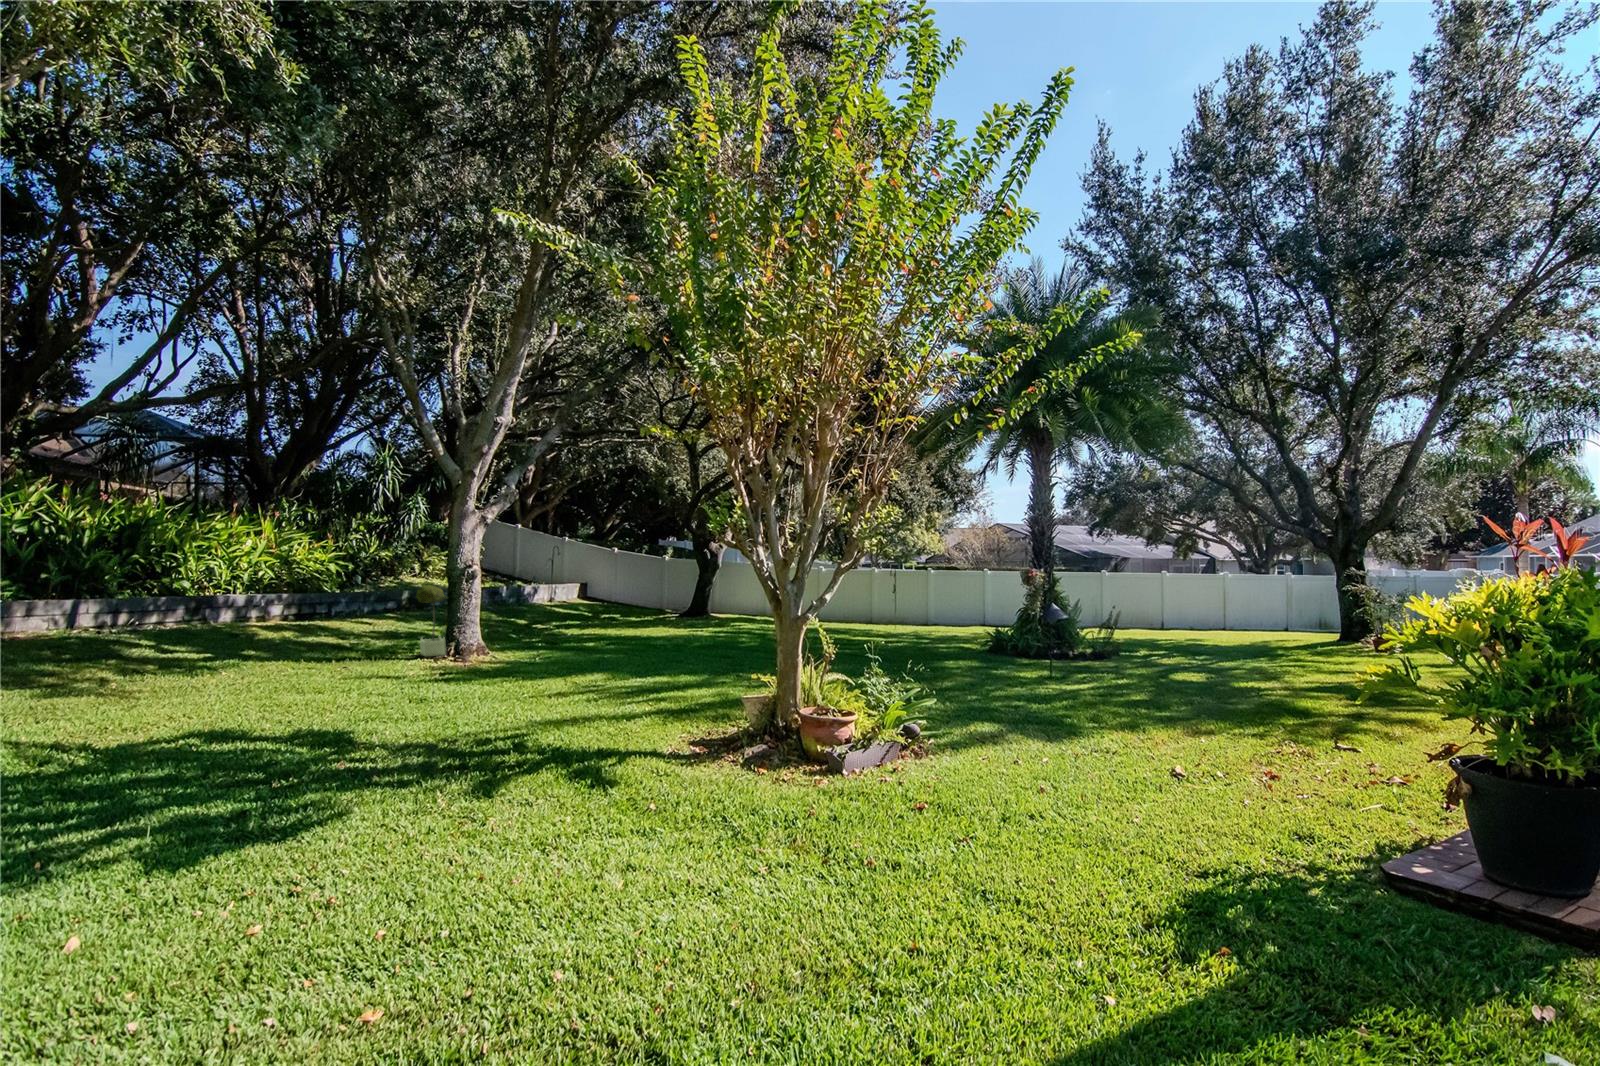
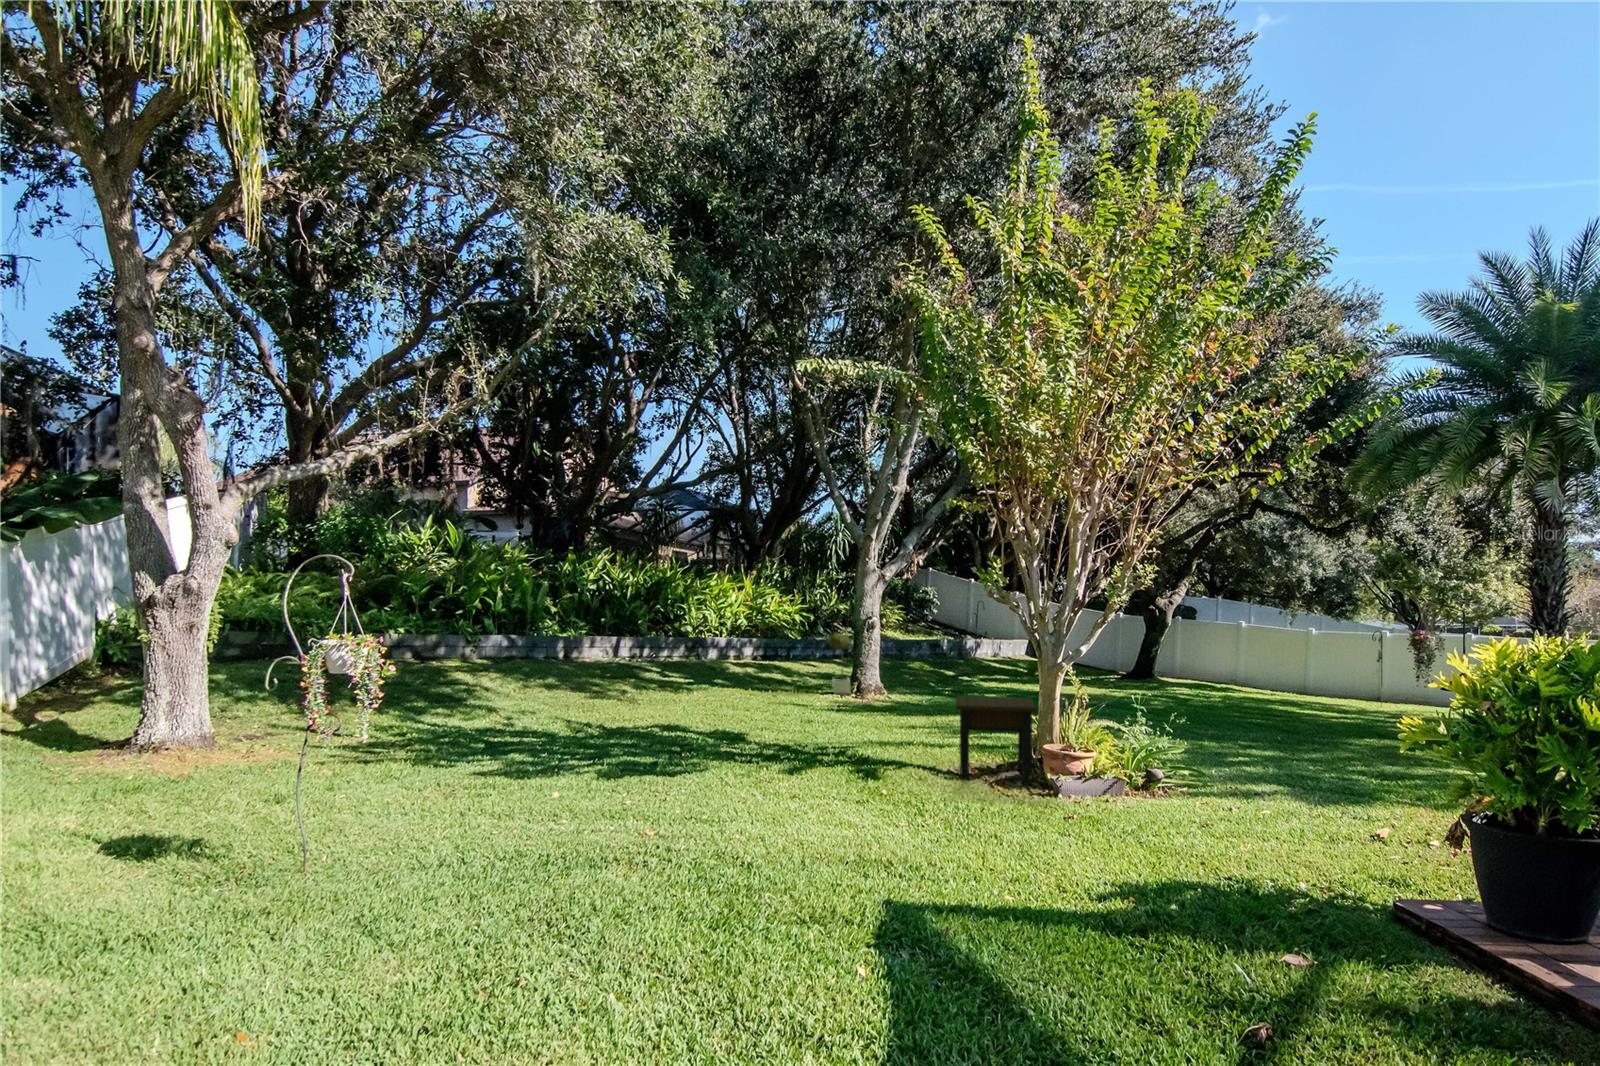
side table: none [688,656,810,770] -> present [956,696,1037,783]

